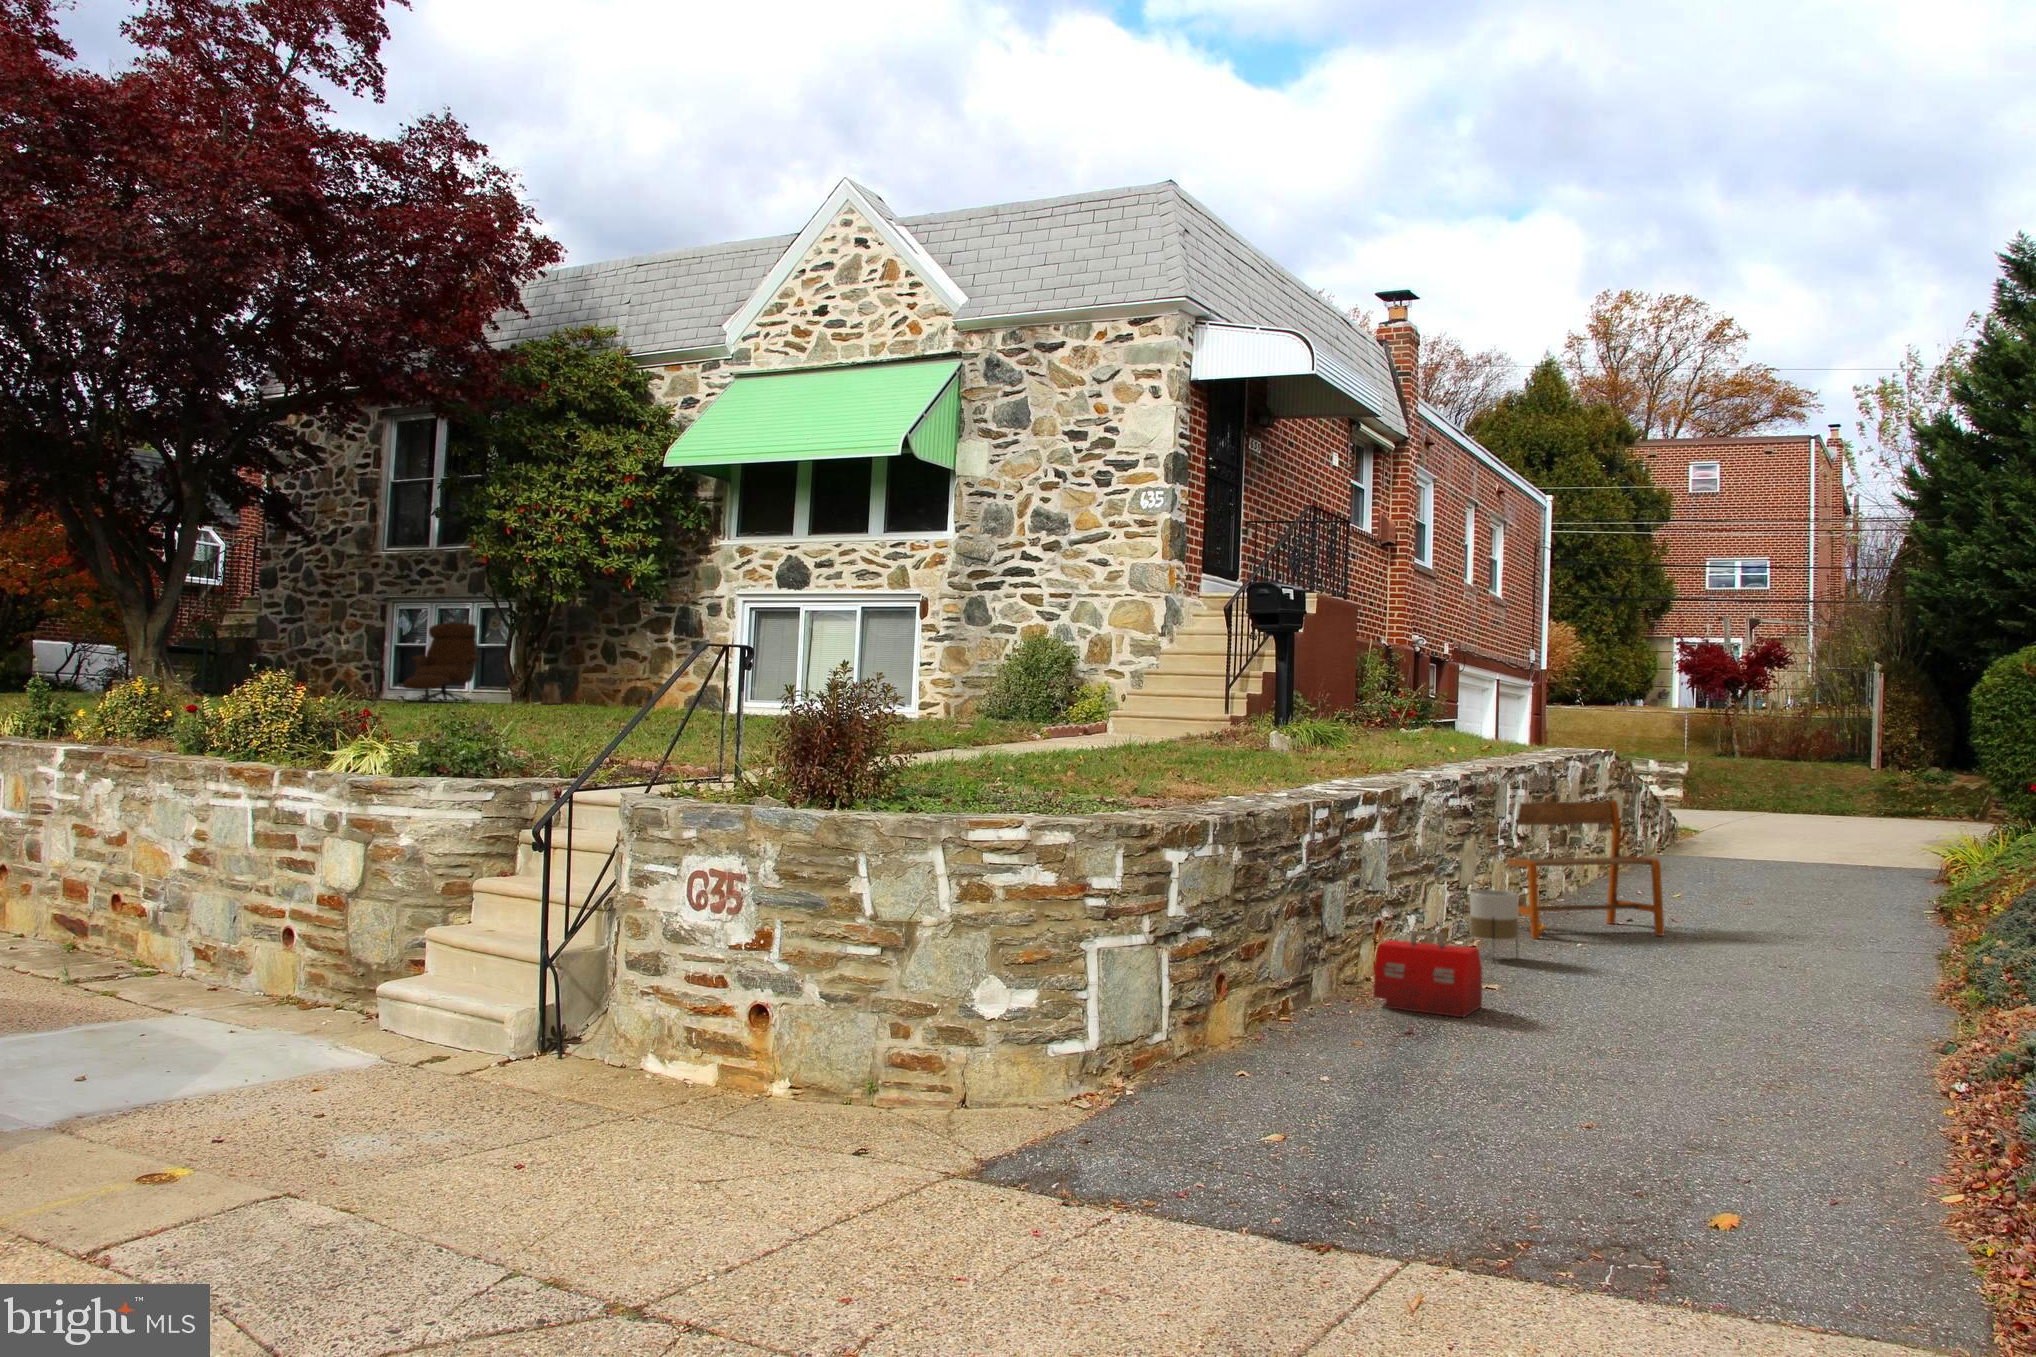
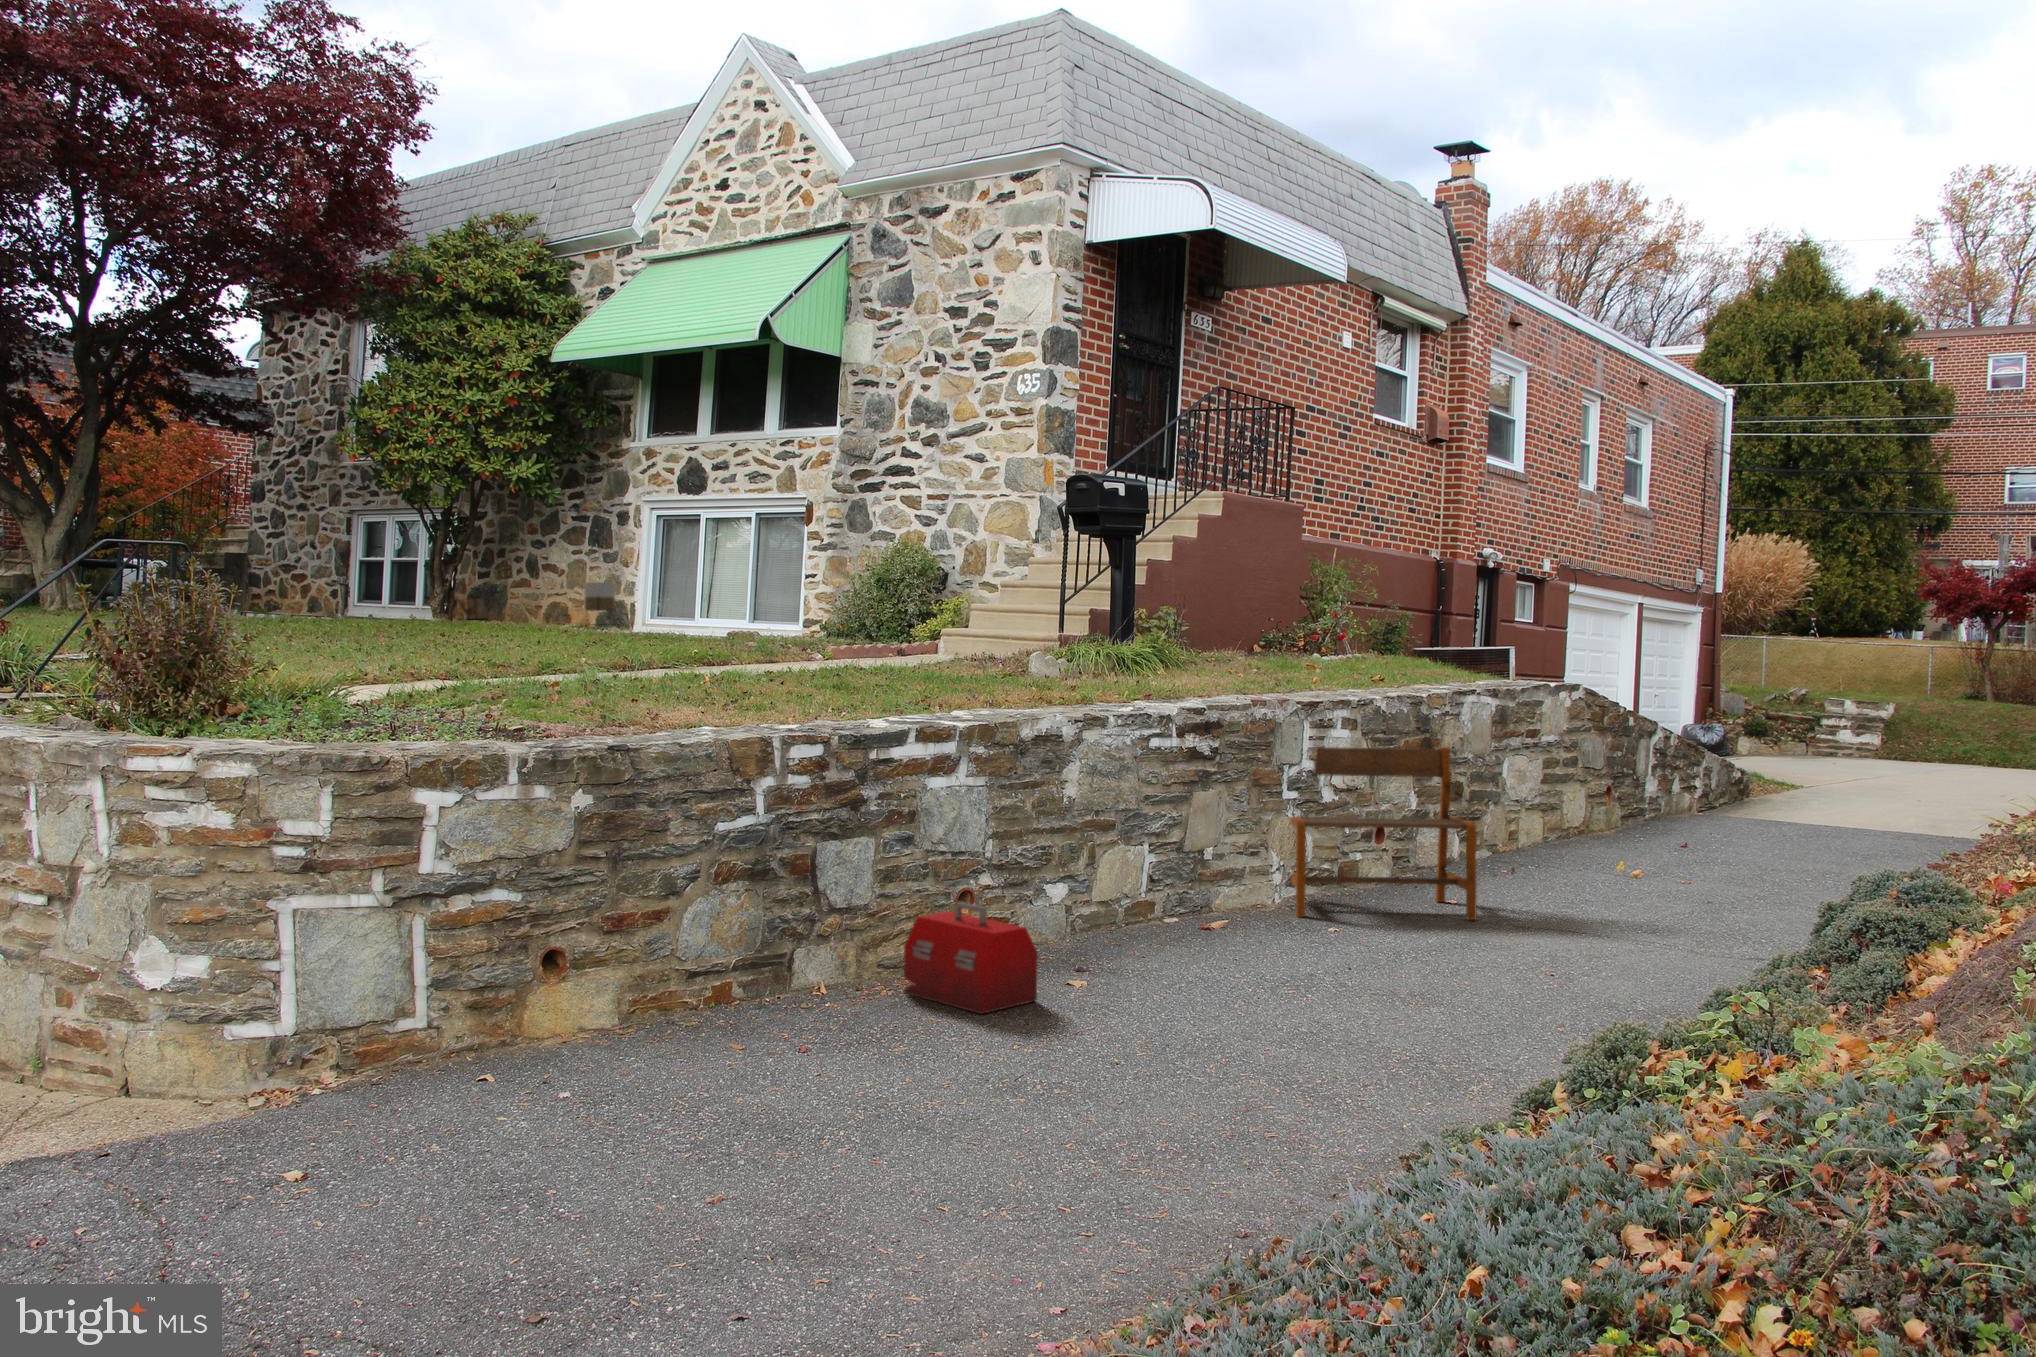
lounge chair: present [403,623,480,701] -> none [339,534,431,616]
planter: present [1470,890,1519,940] -> present [585,582,615,611]

